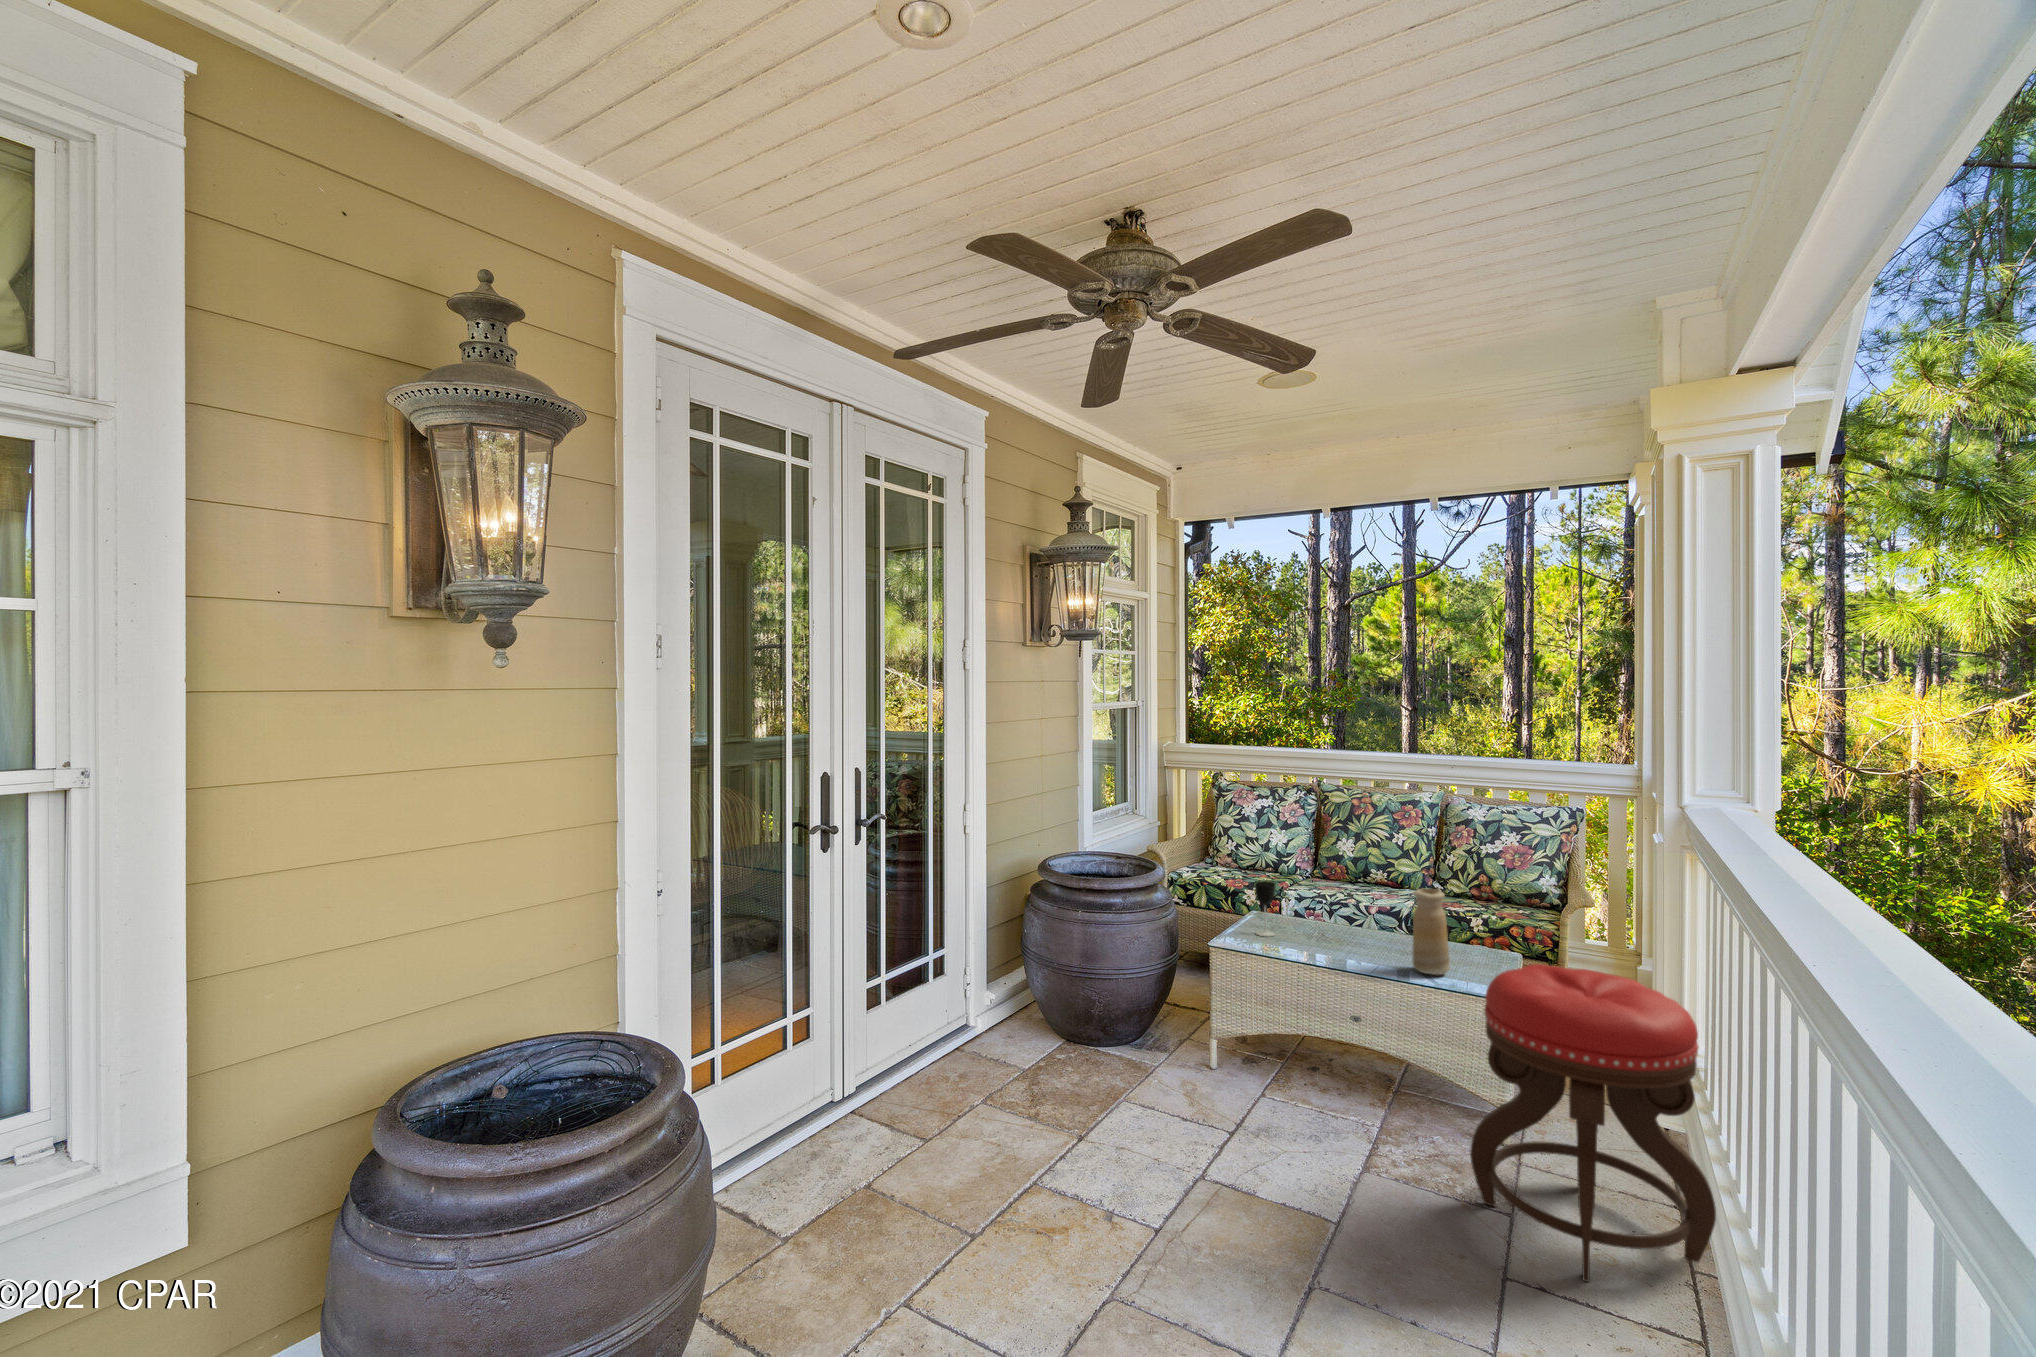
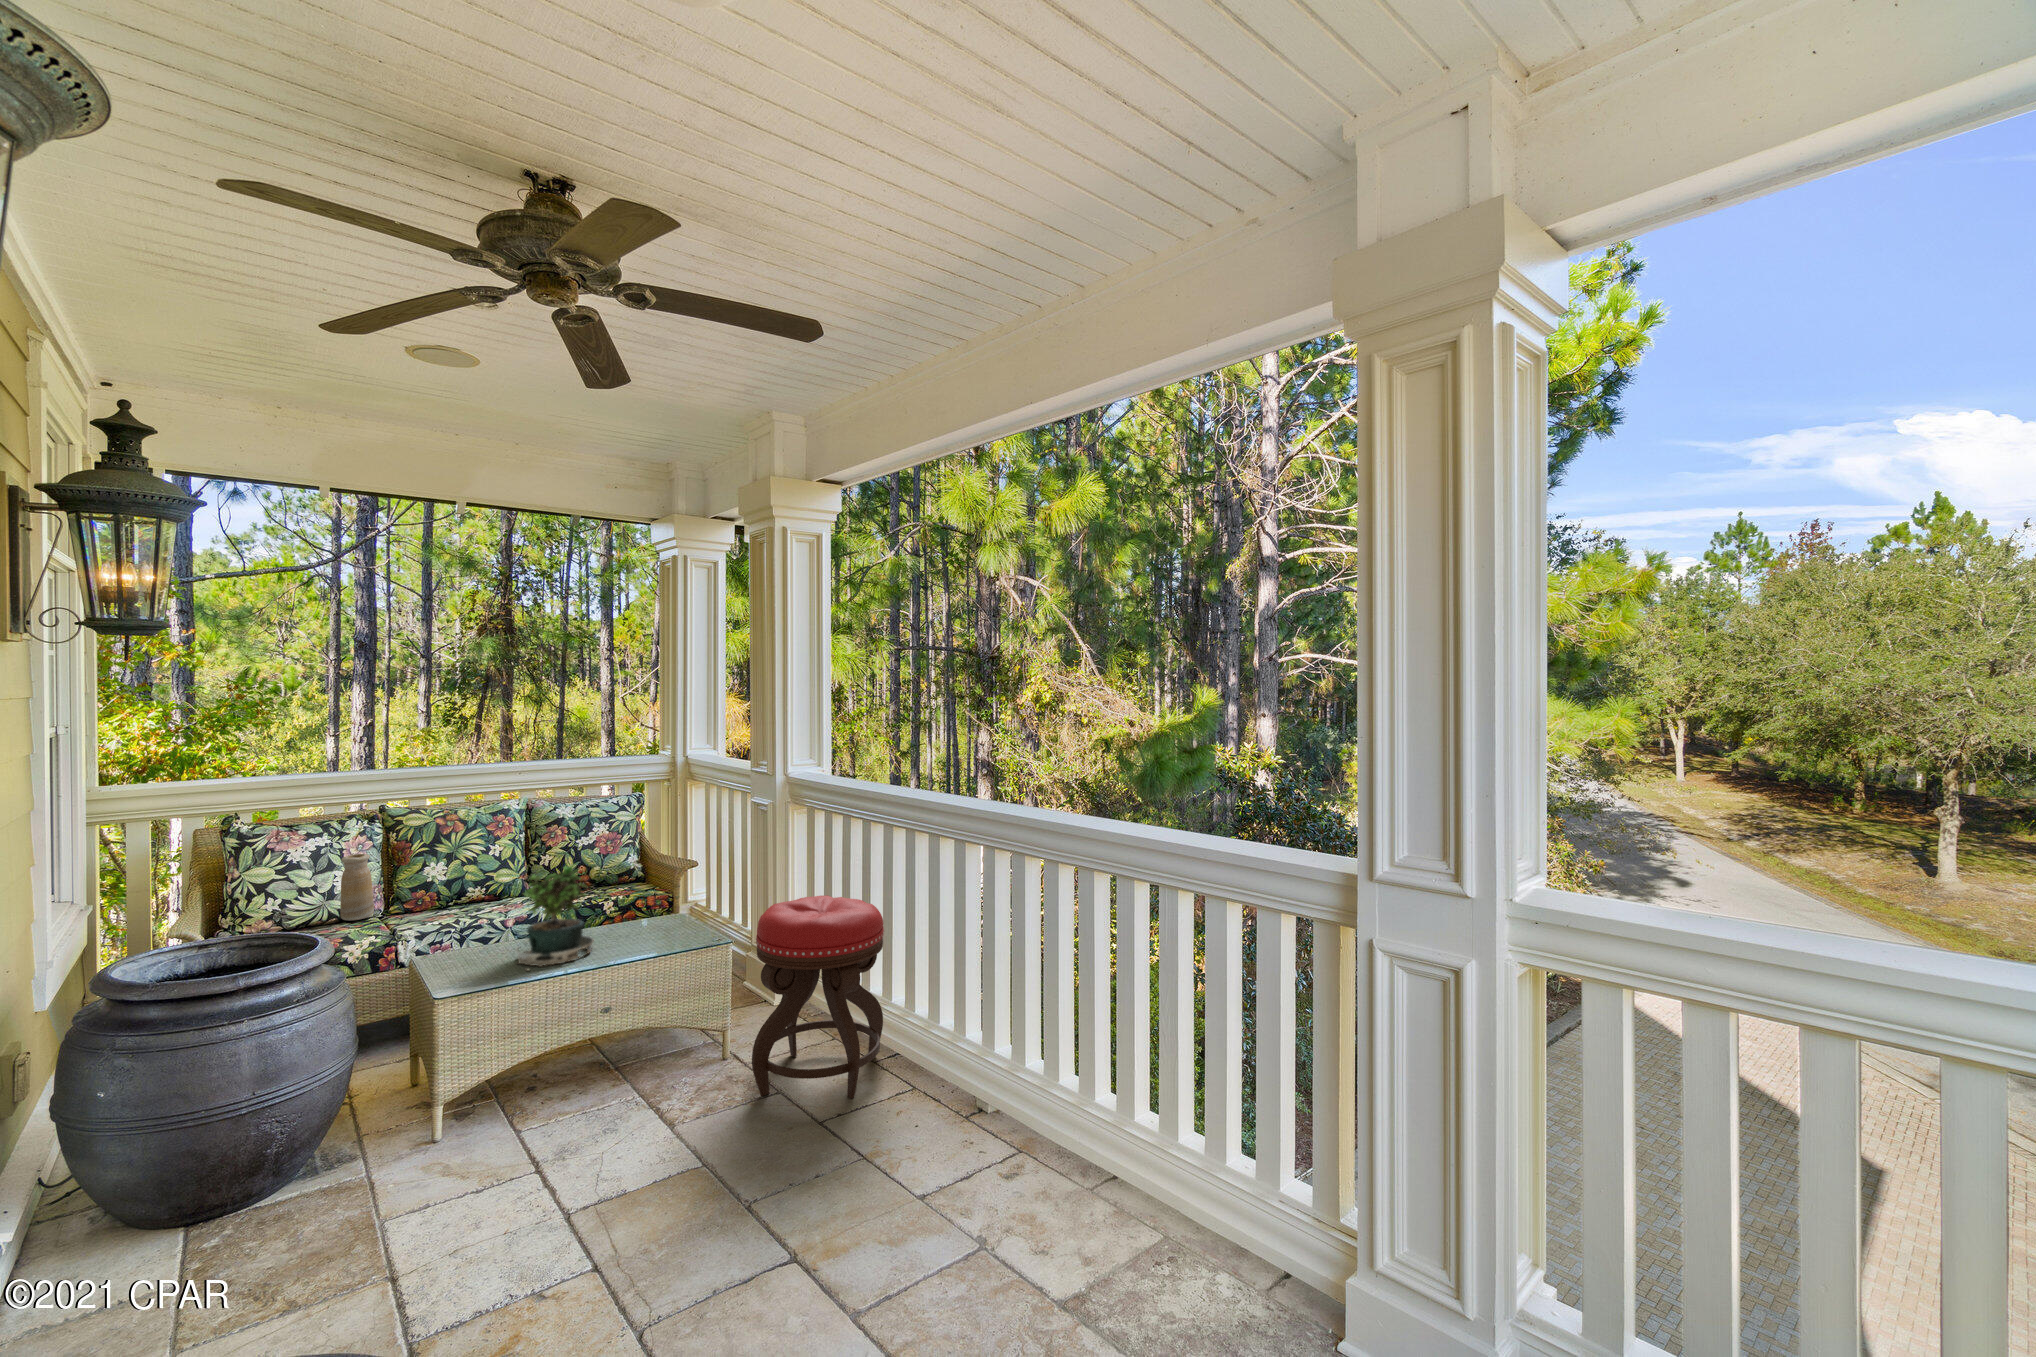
potted plant: none [1298,857,1386,958] -> present [516,866,594,970]
wine glass: present [1254,880,1276,936] -> none [447,914,473,976]
vase: present [1412,888,1450,975] -> present [340,854,374,921]

